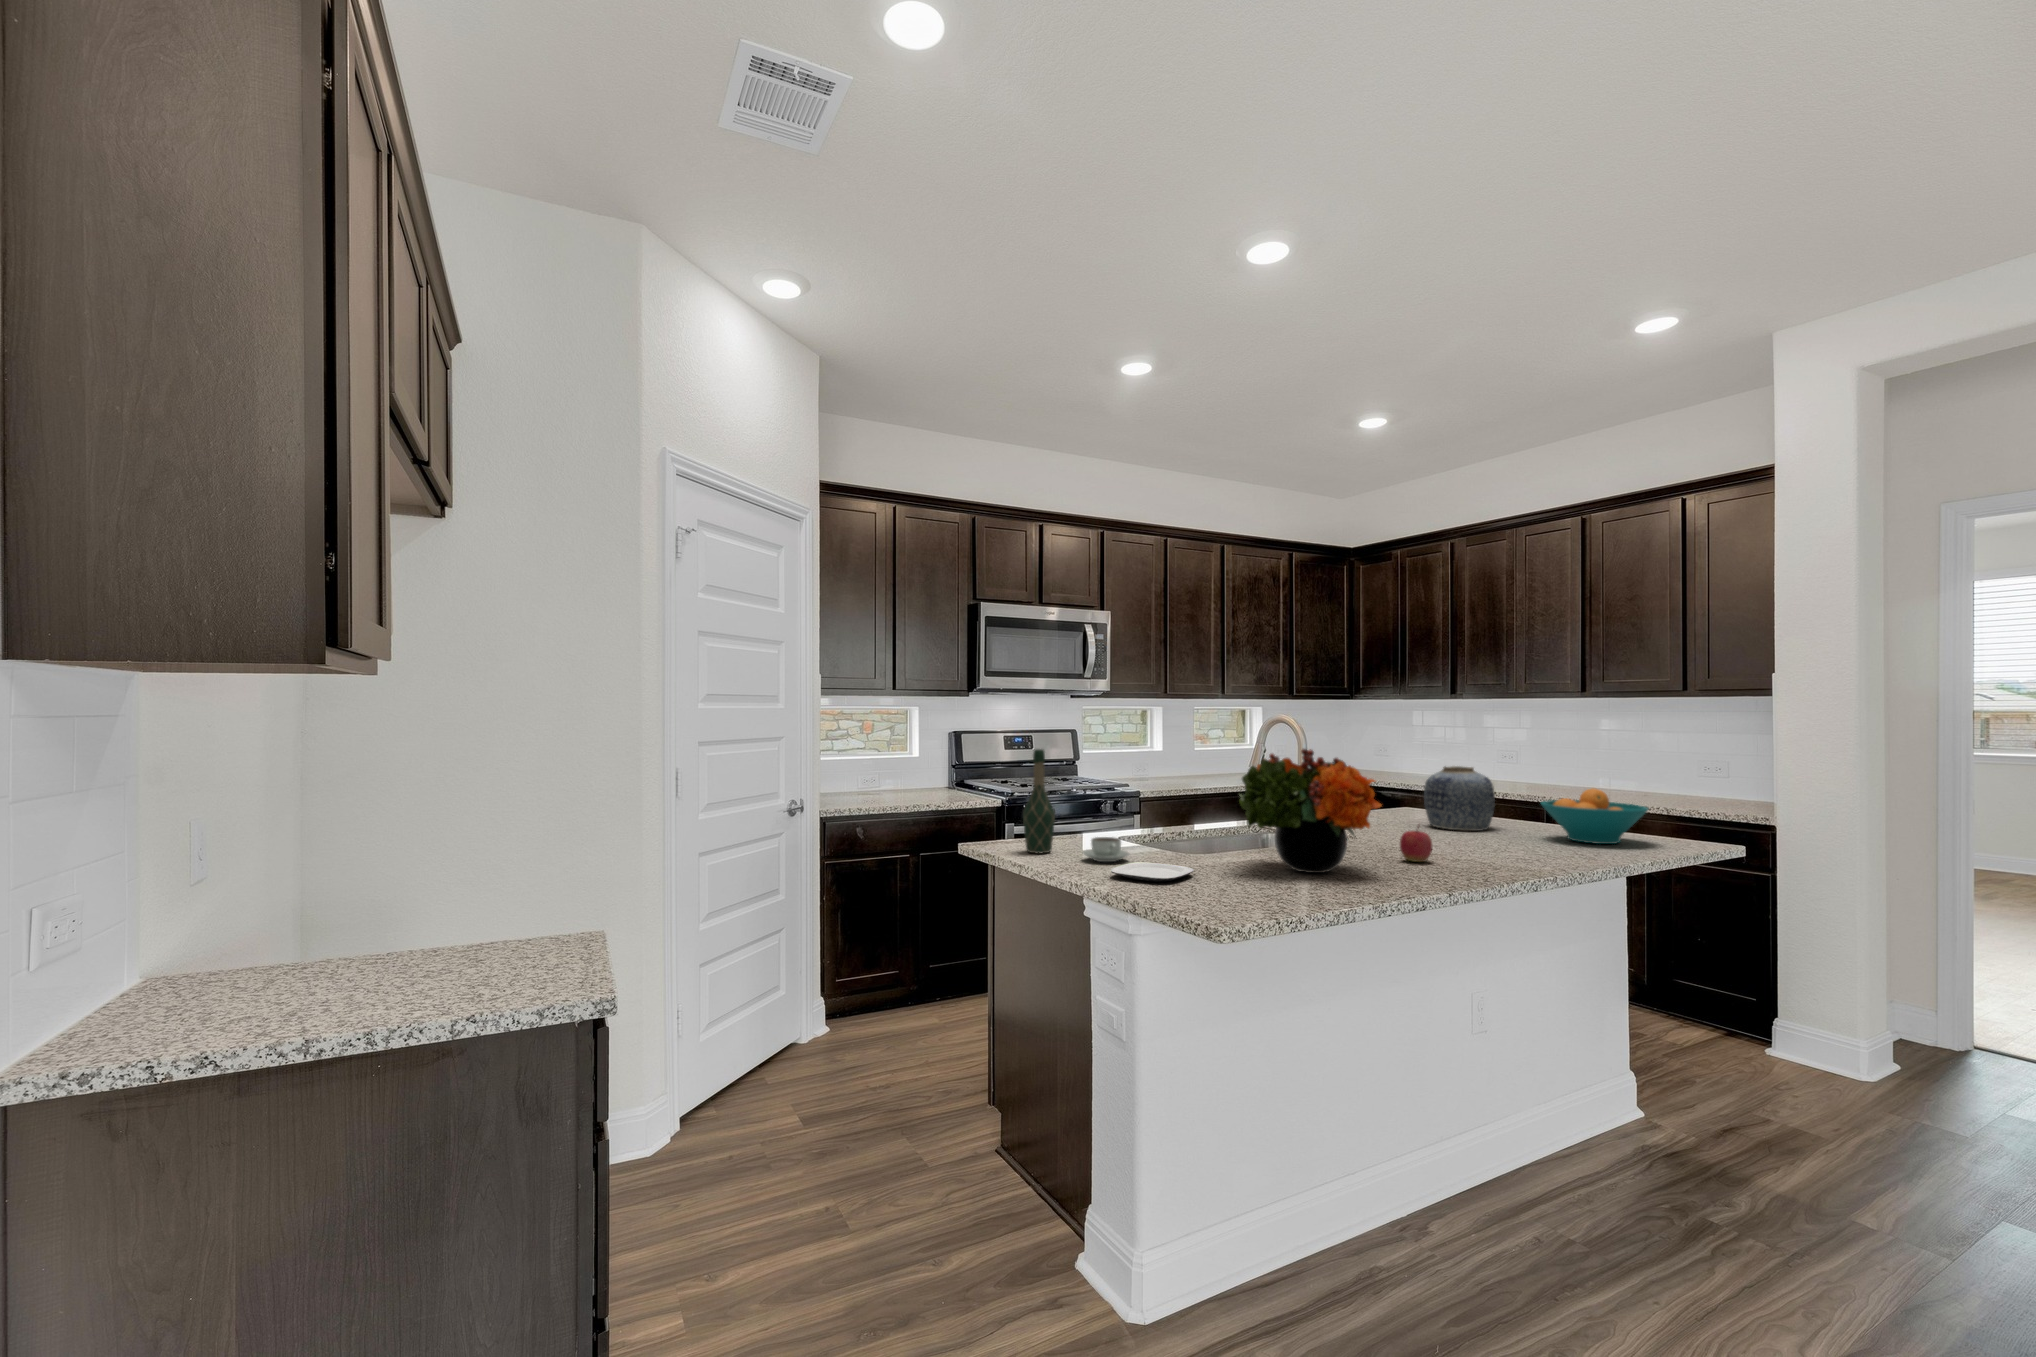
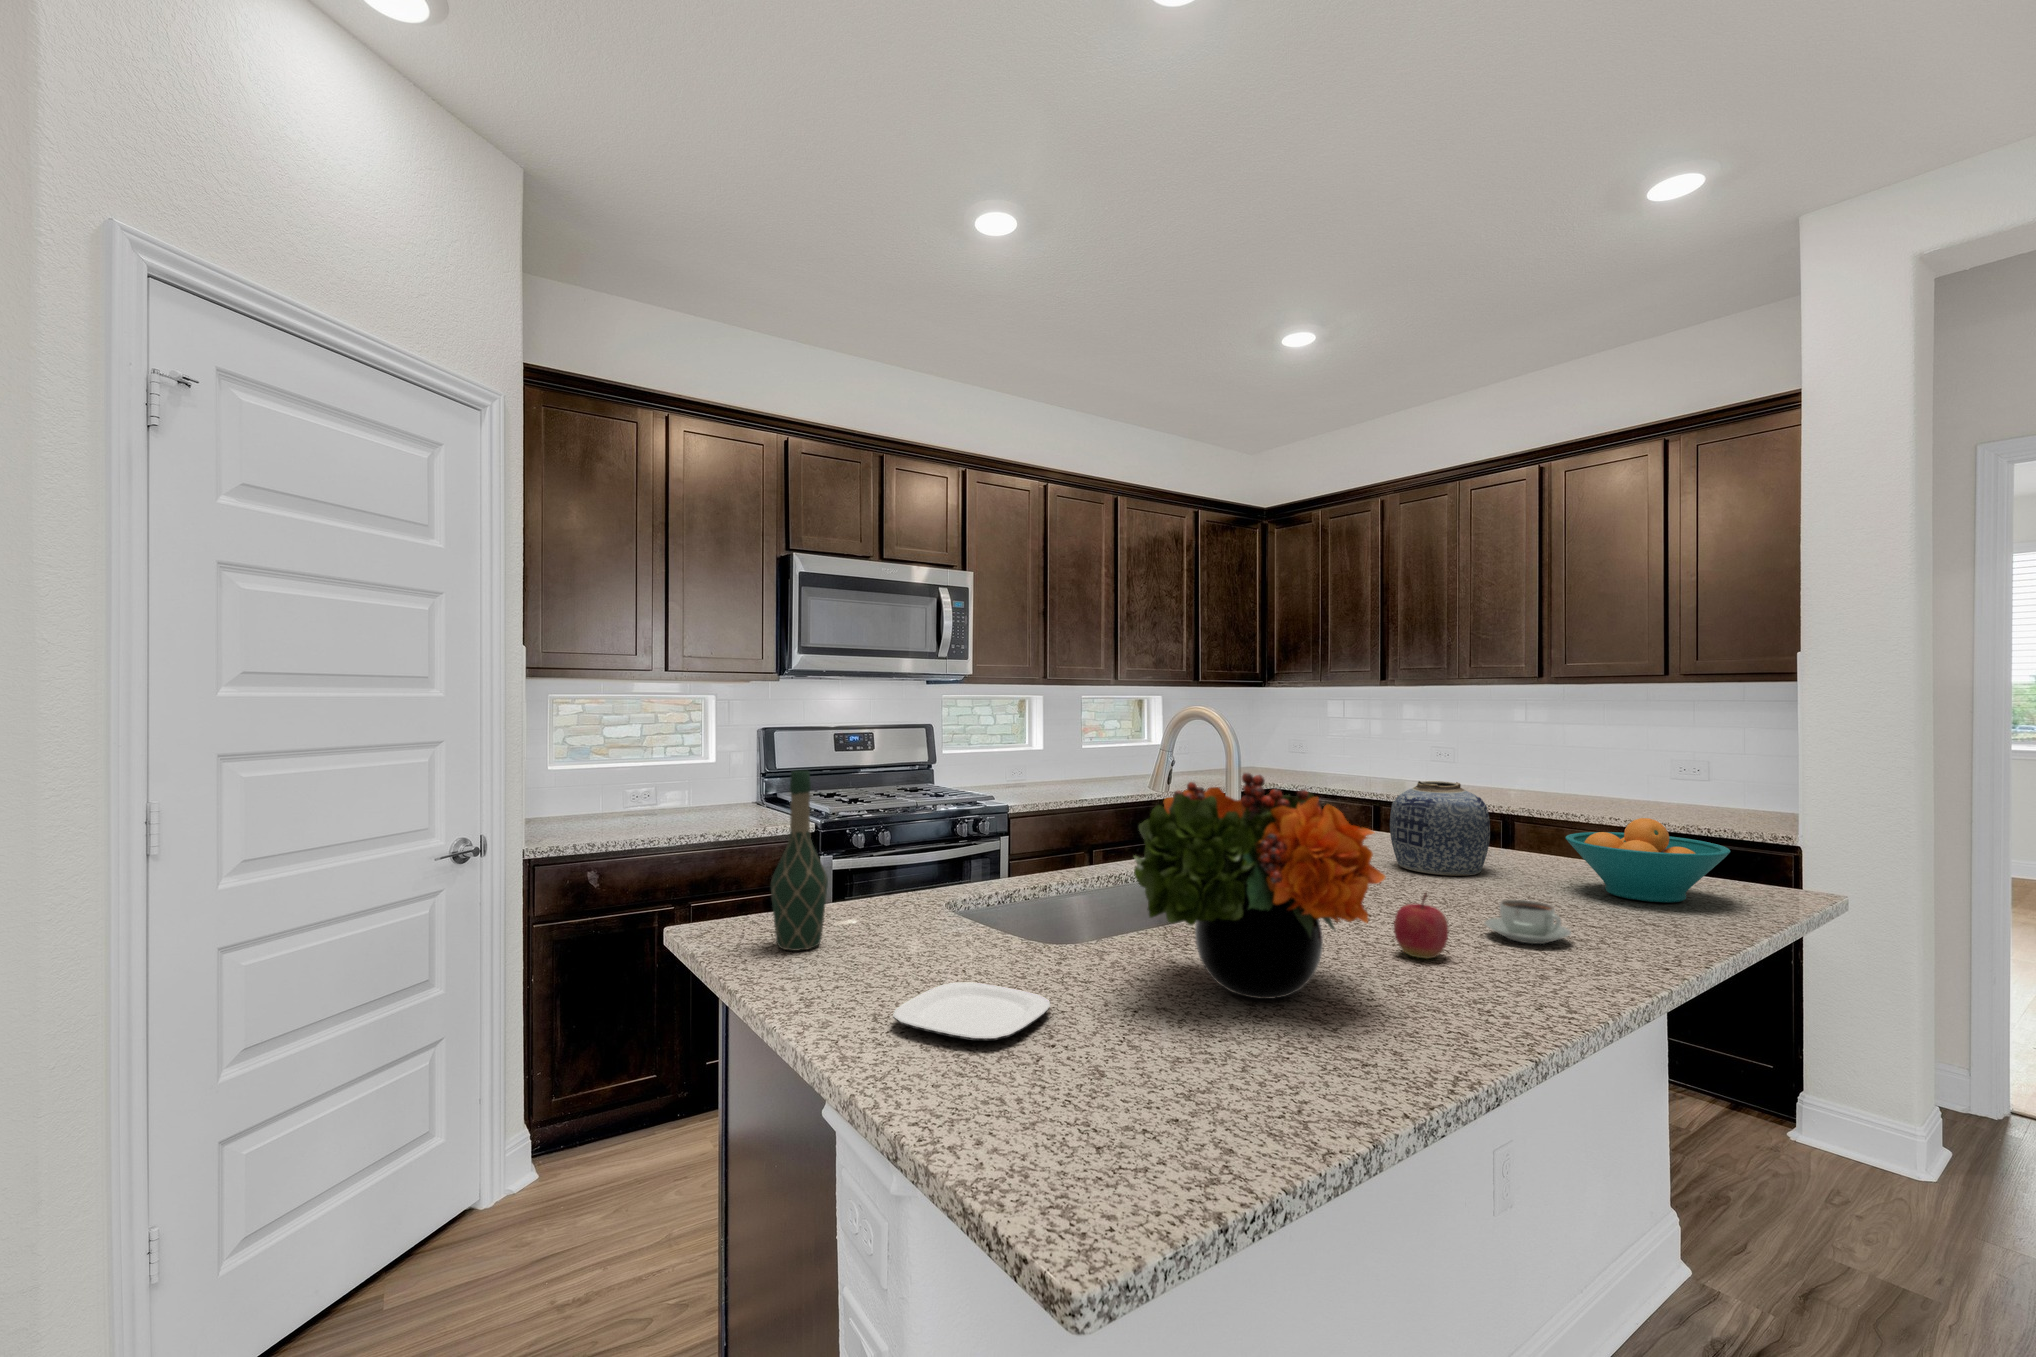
coffee cup: present [1083,837,1129,862] -> present [1485,900,1571,944]

